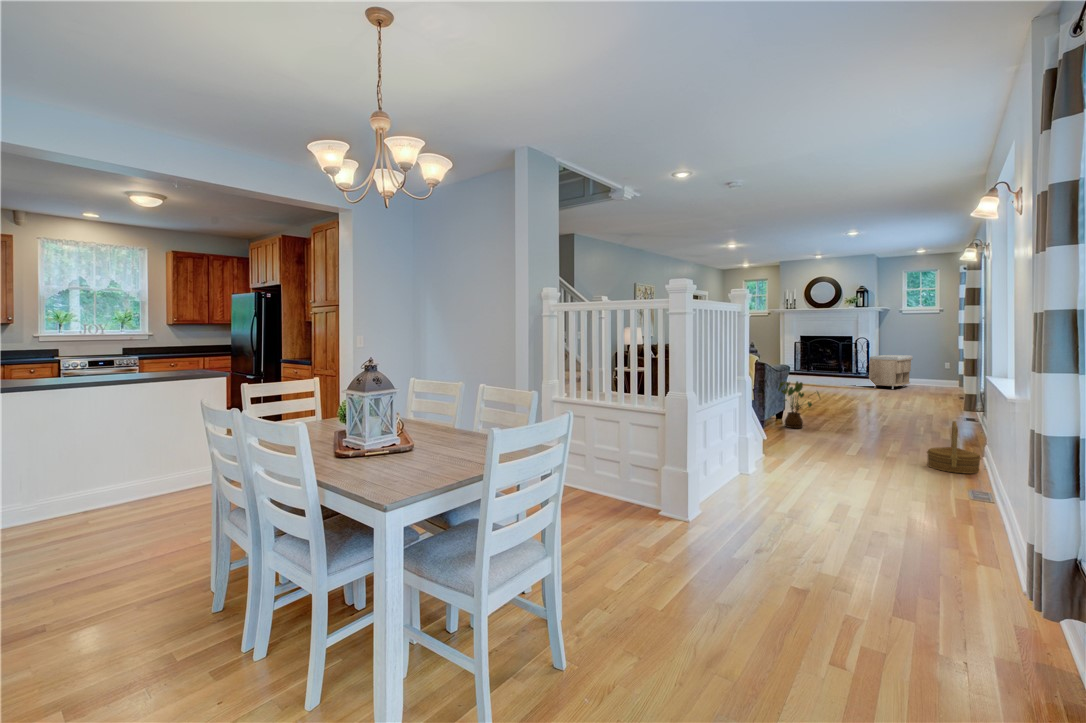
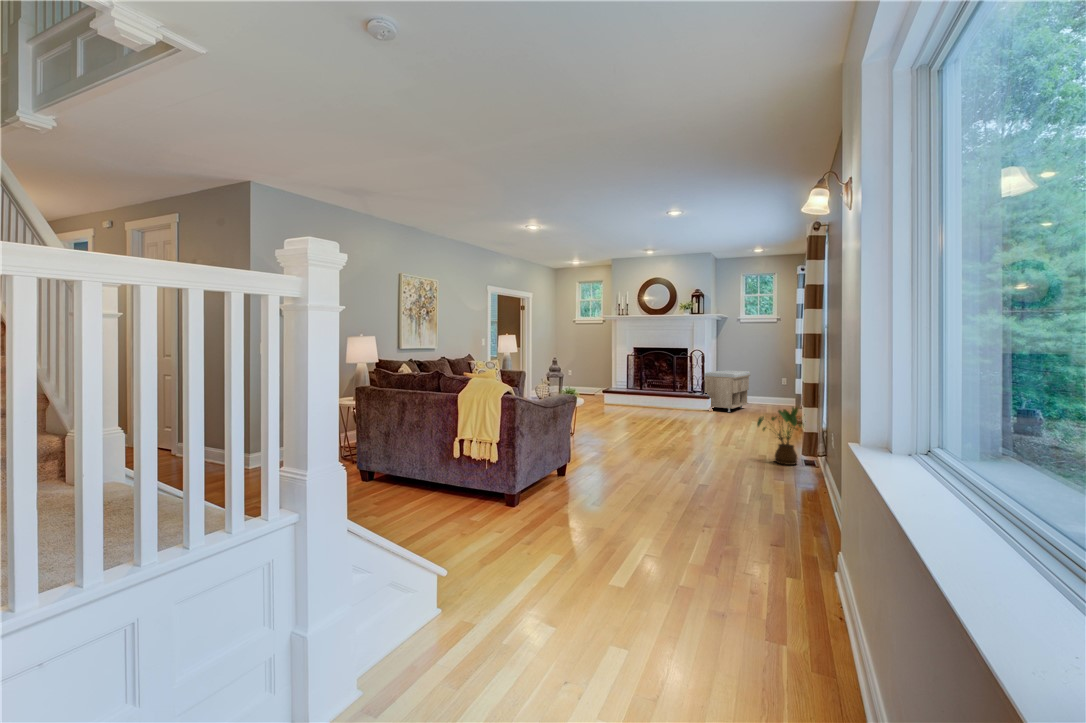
house plant: present [778,381,820,428] -> present [757,407,804,465]
woven basket: present [927,421,981,474] -> none [745,519,837,640]

